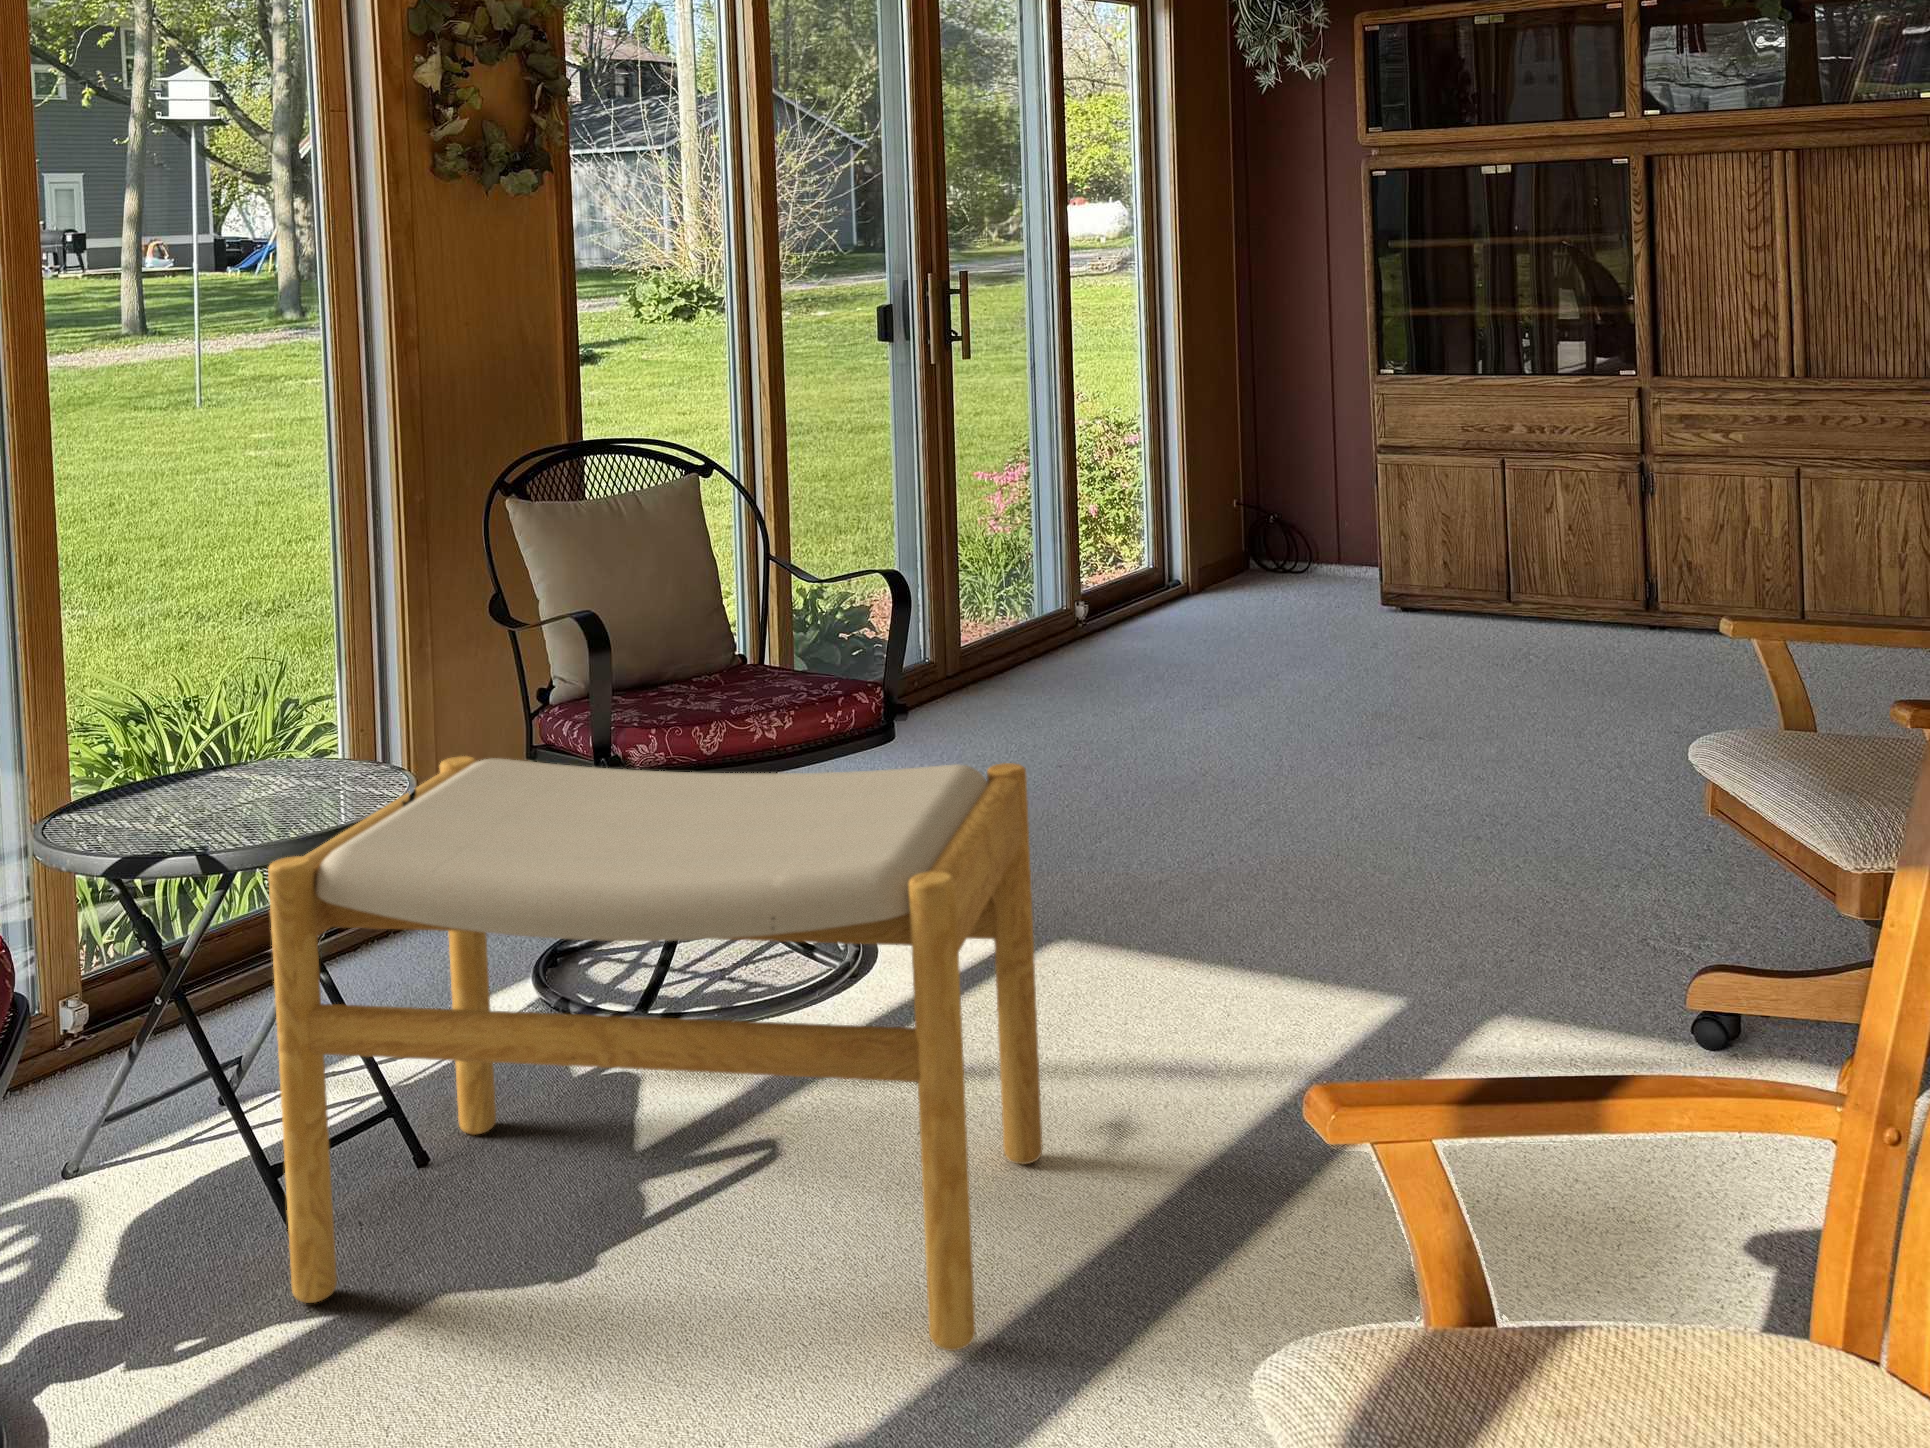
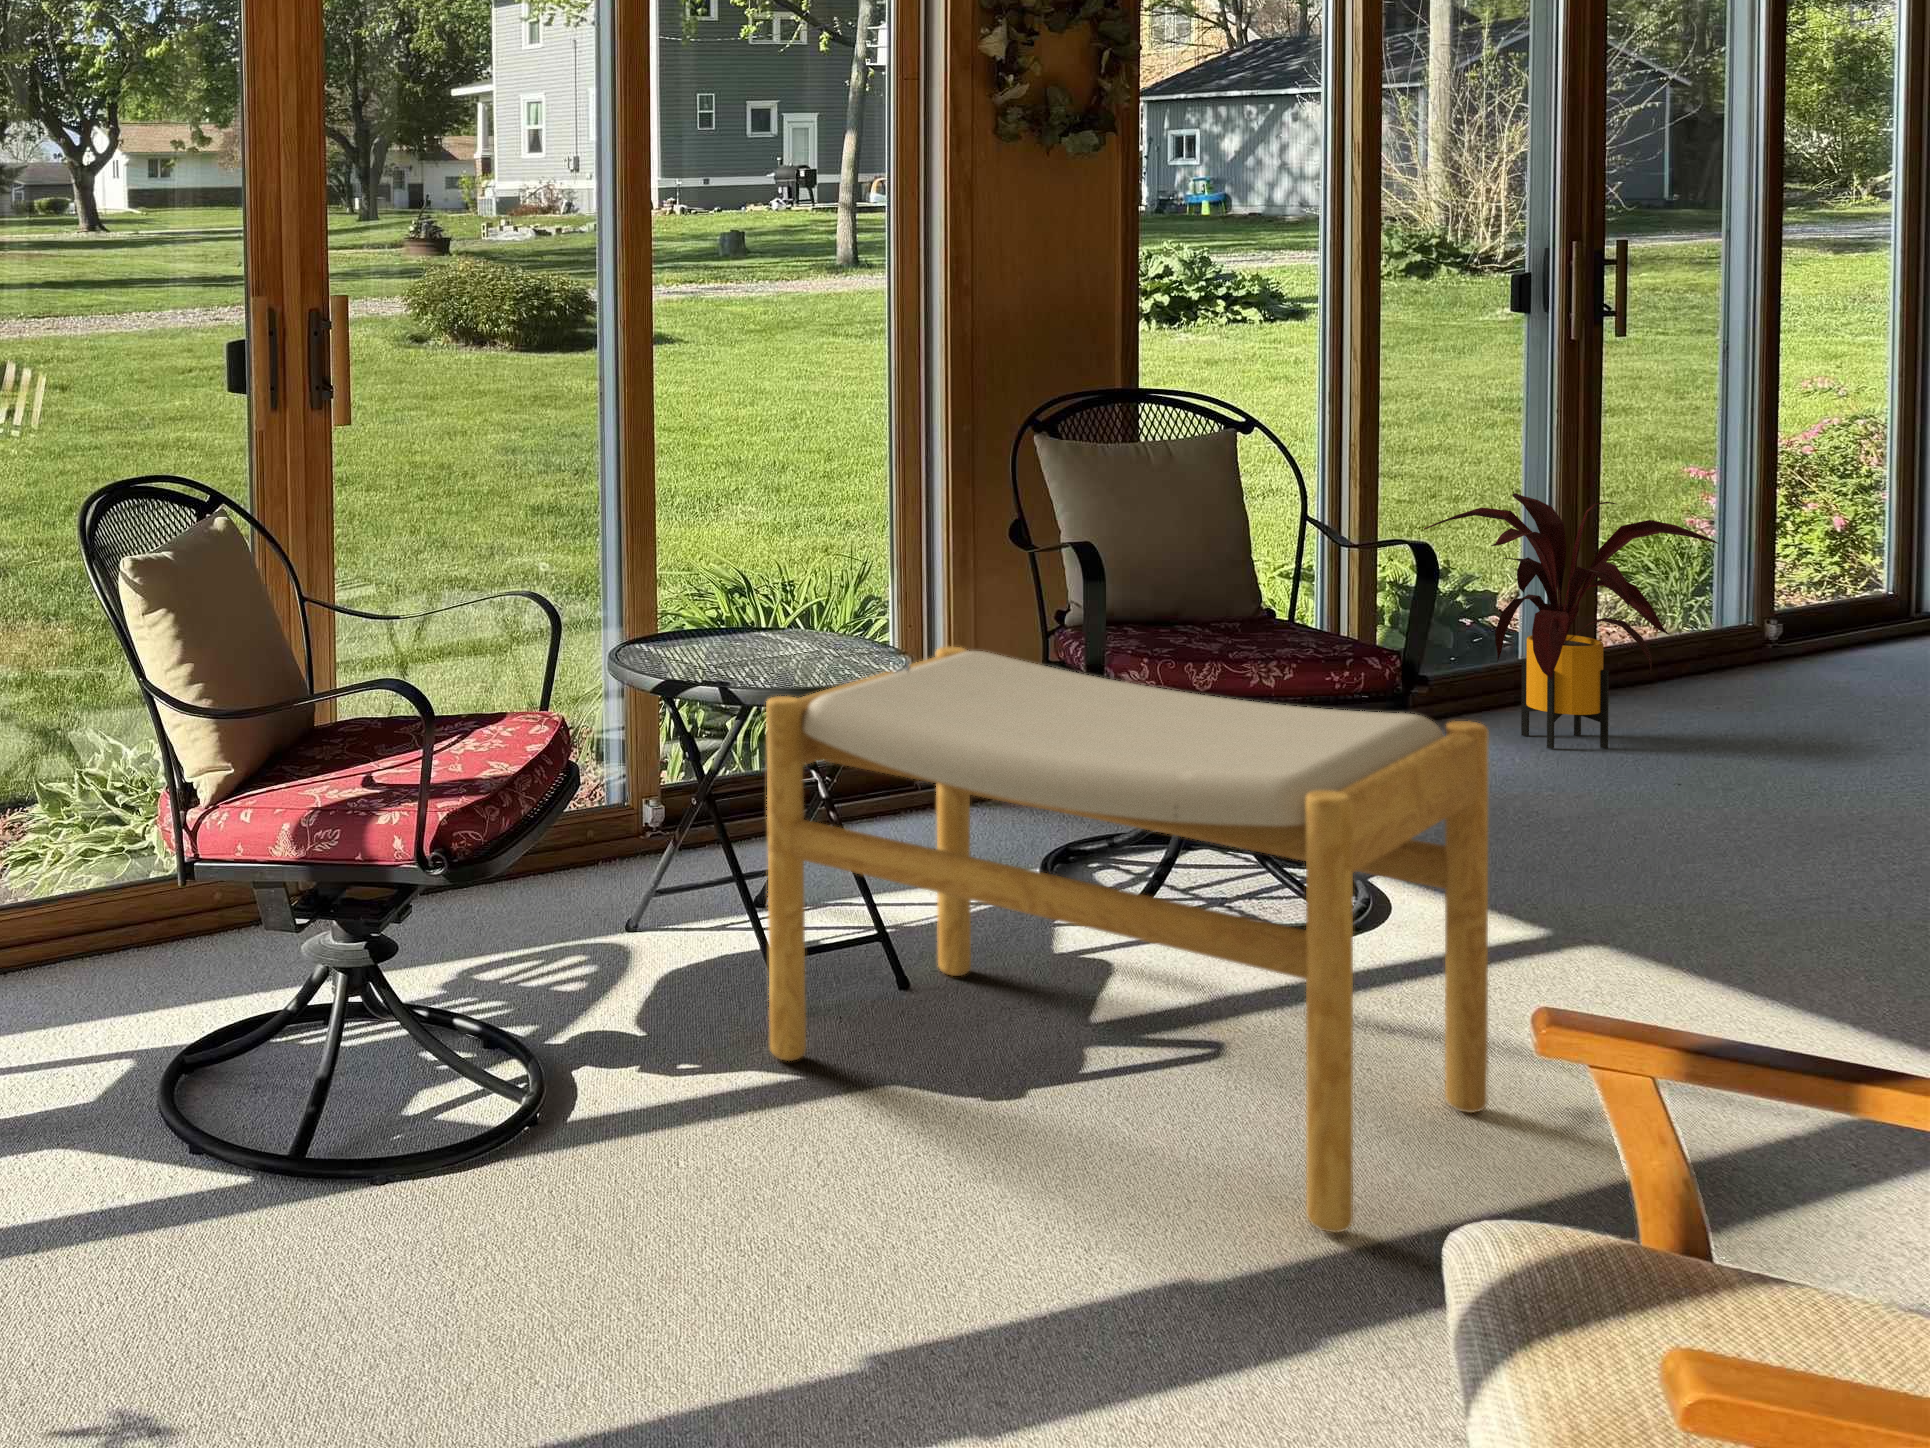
house plant: none [827,509,1077,749] -> present [1424,493,1719,749]

